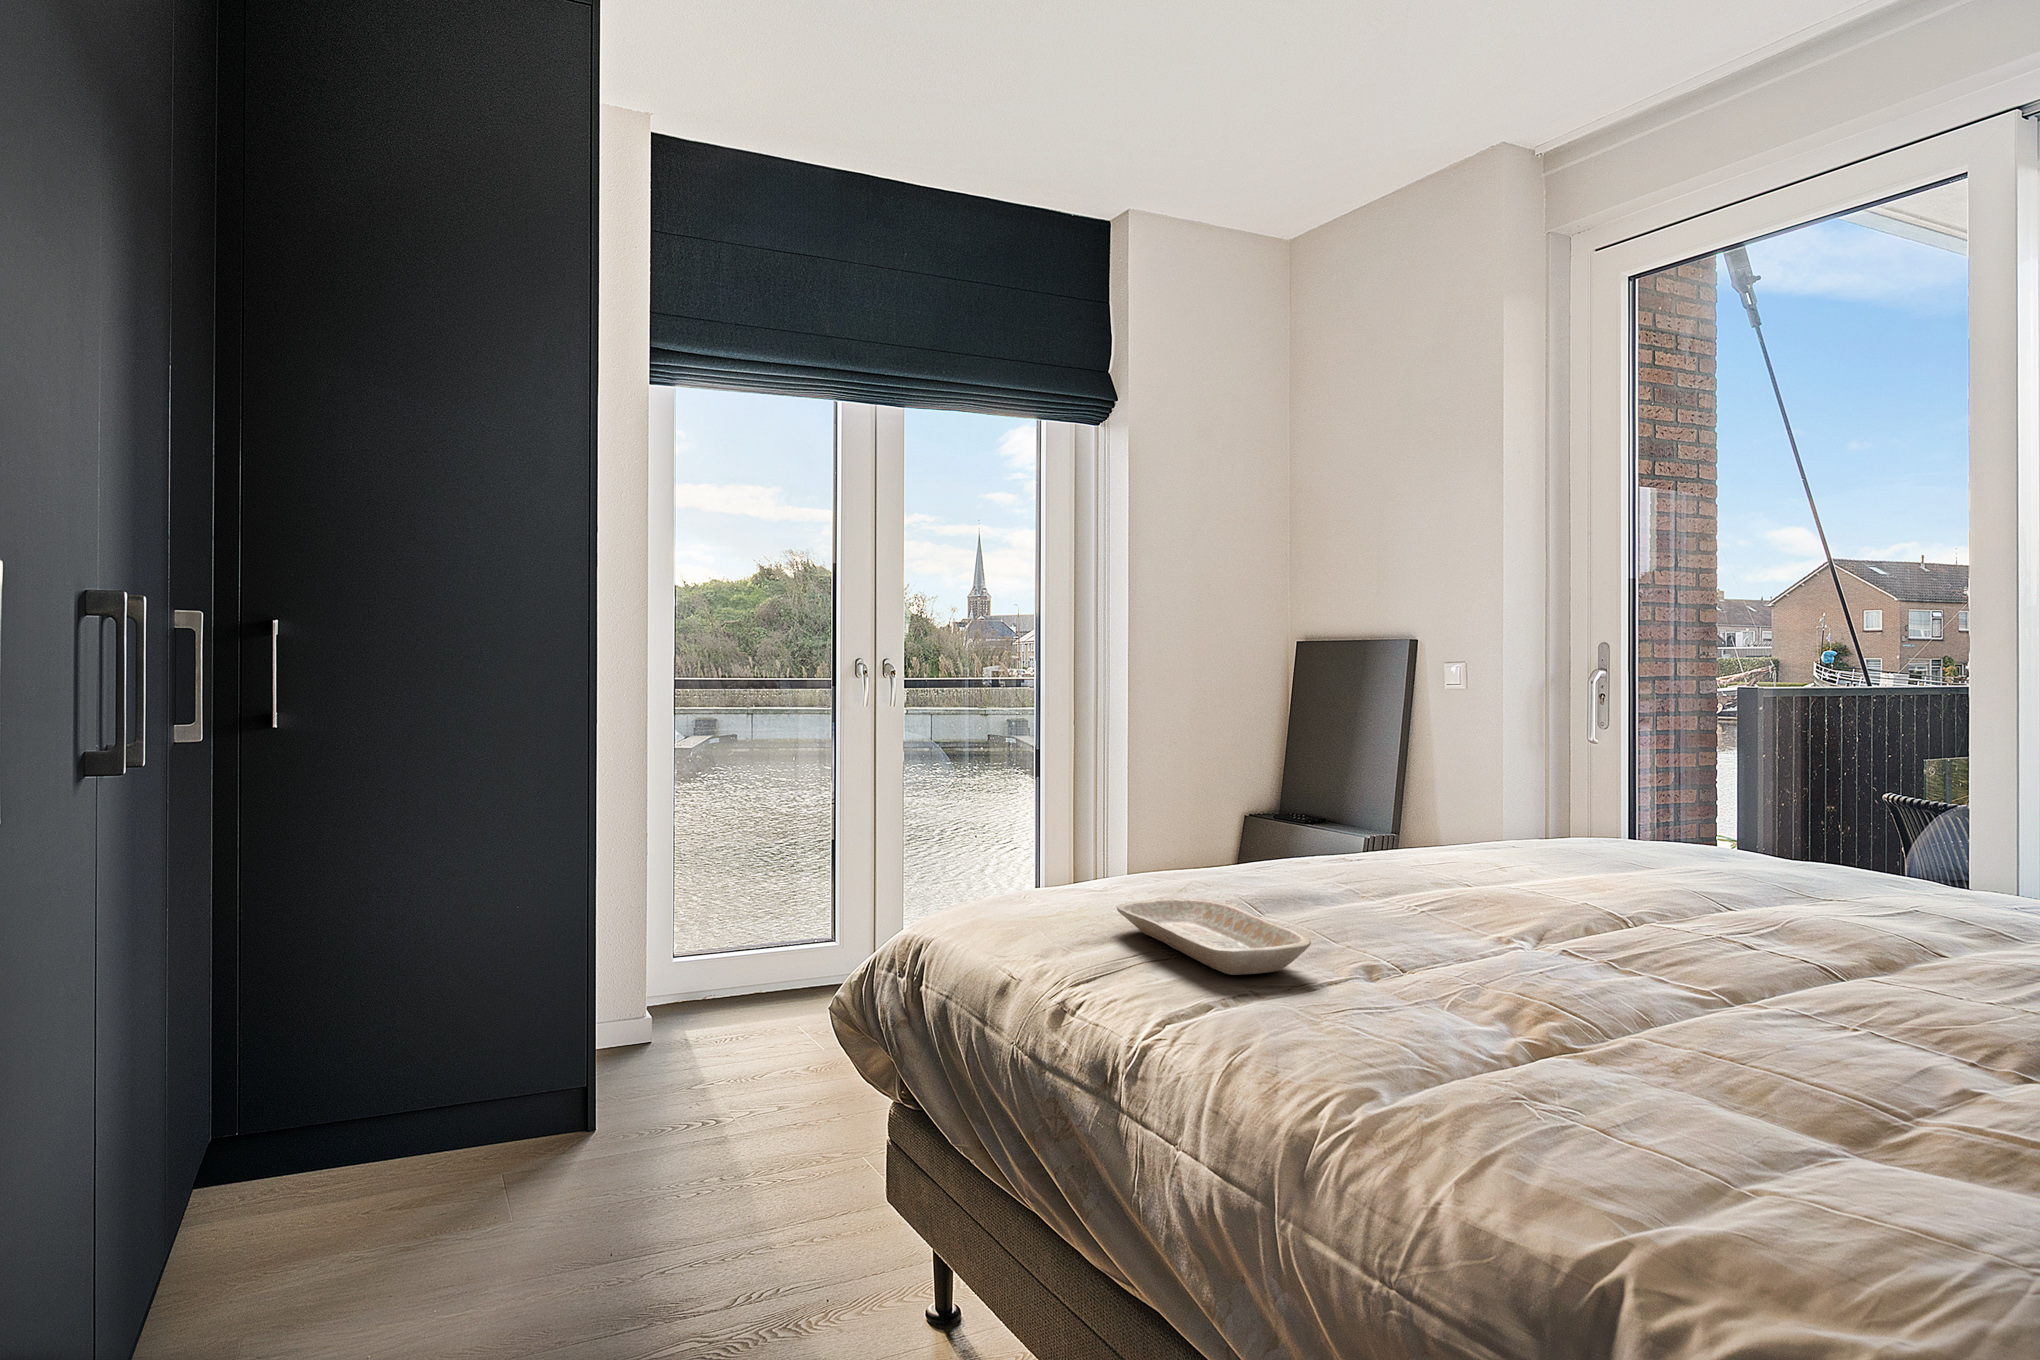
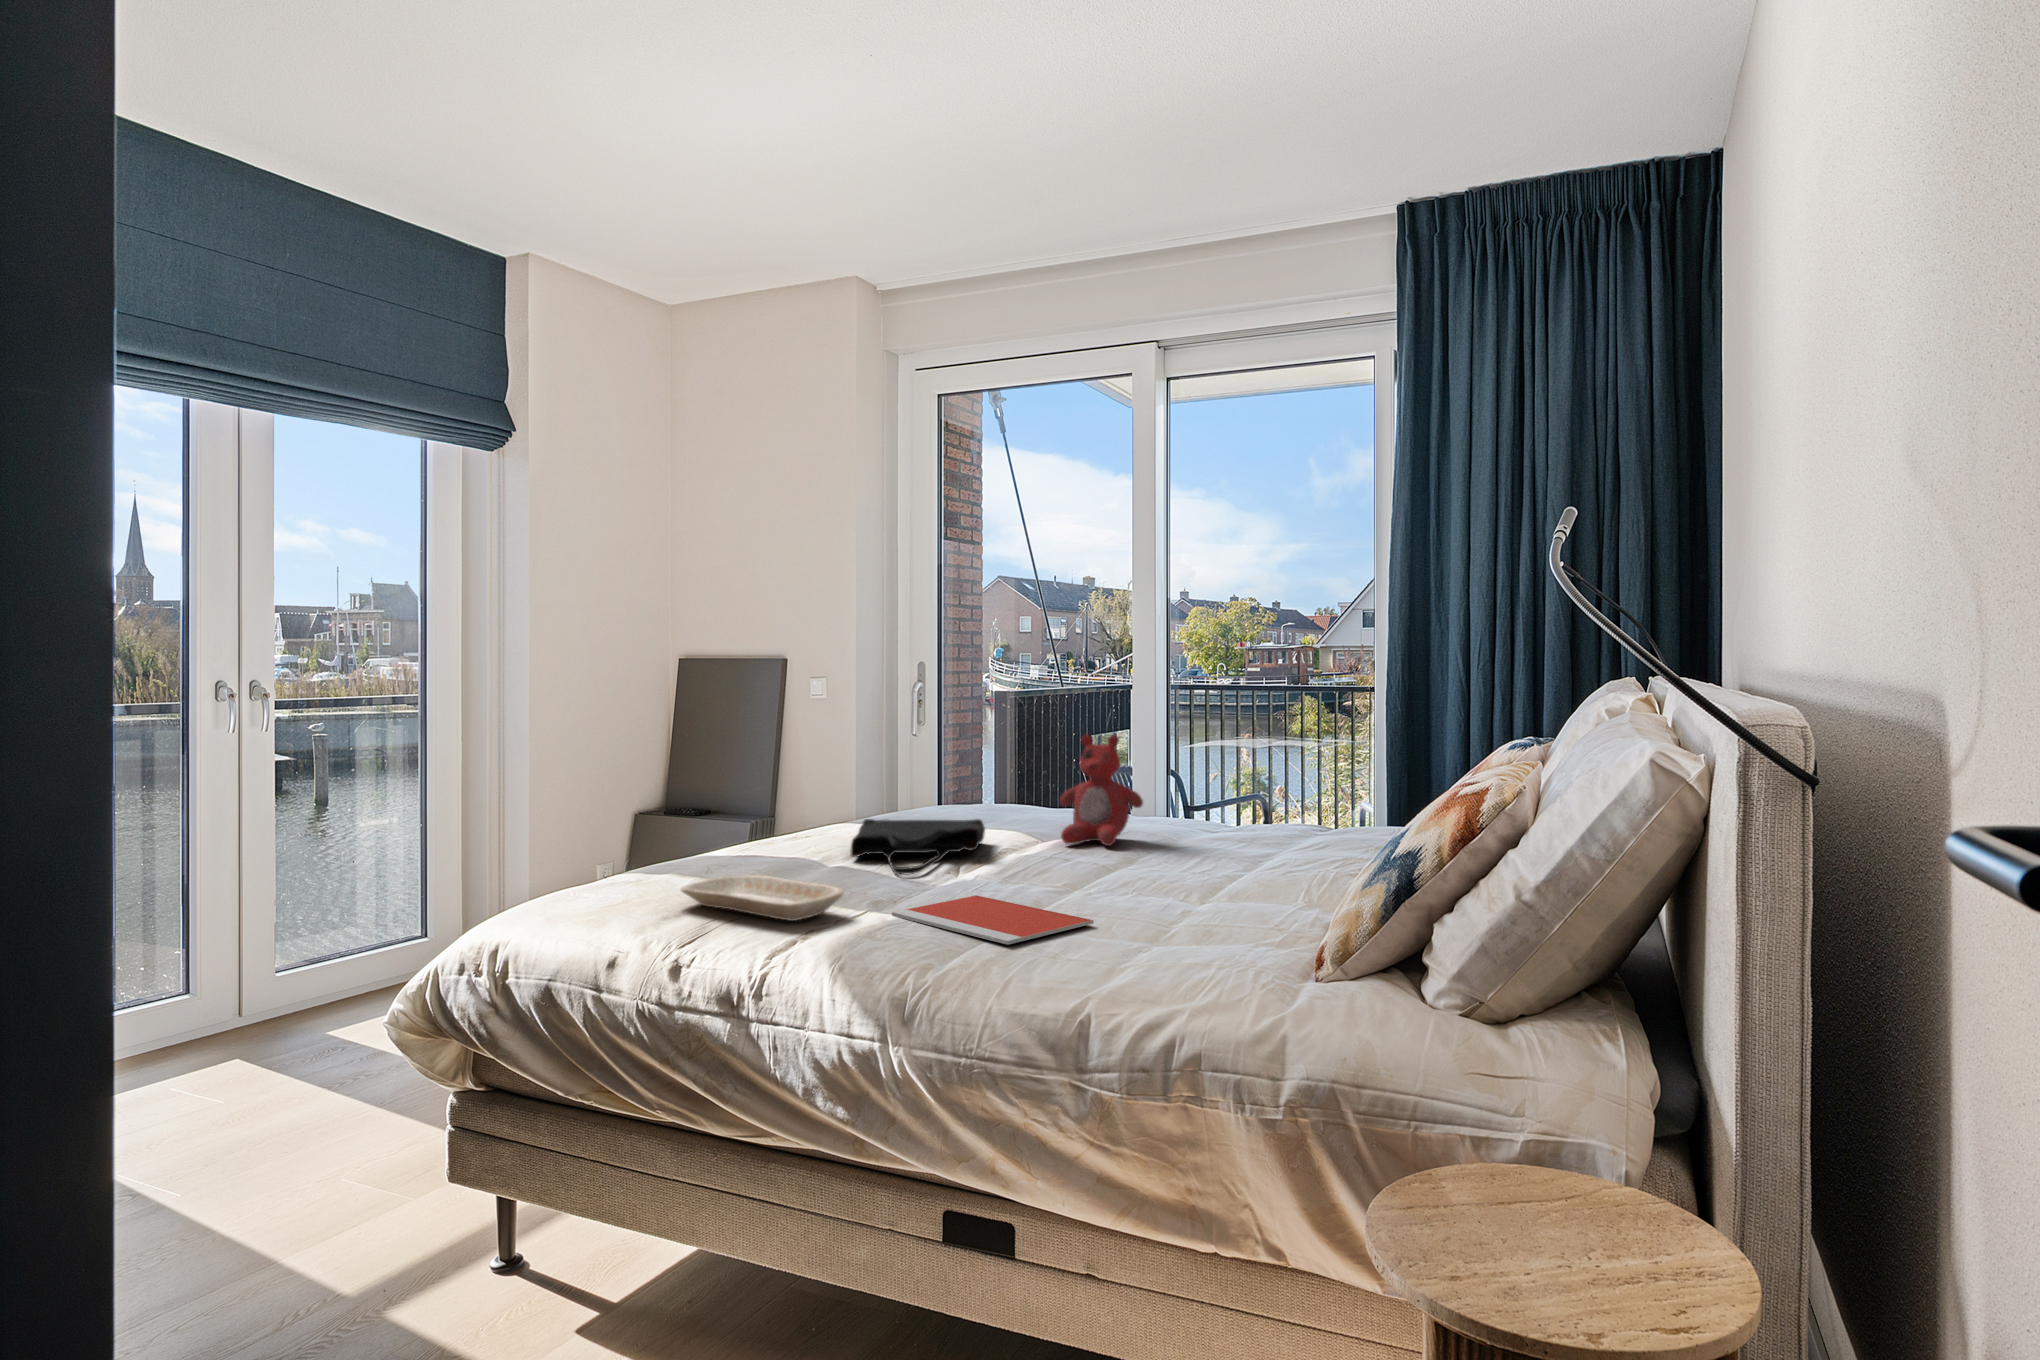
stuffed bear: none [1761,742,1942,936] -> present [1060,735,1143,846]
tote bag: none [1390,845,1621,933] -> present [851,819,985,874]
notebook: none [1382,984,1739,1085] -> present [892,896,1093,945]

